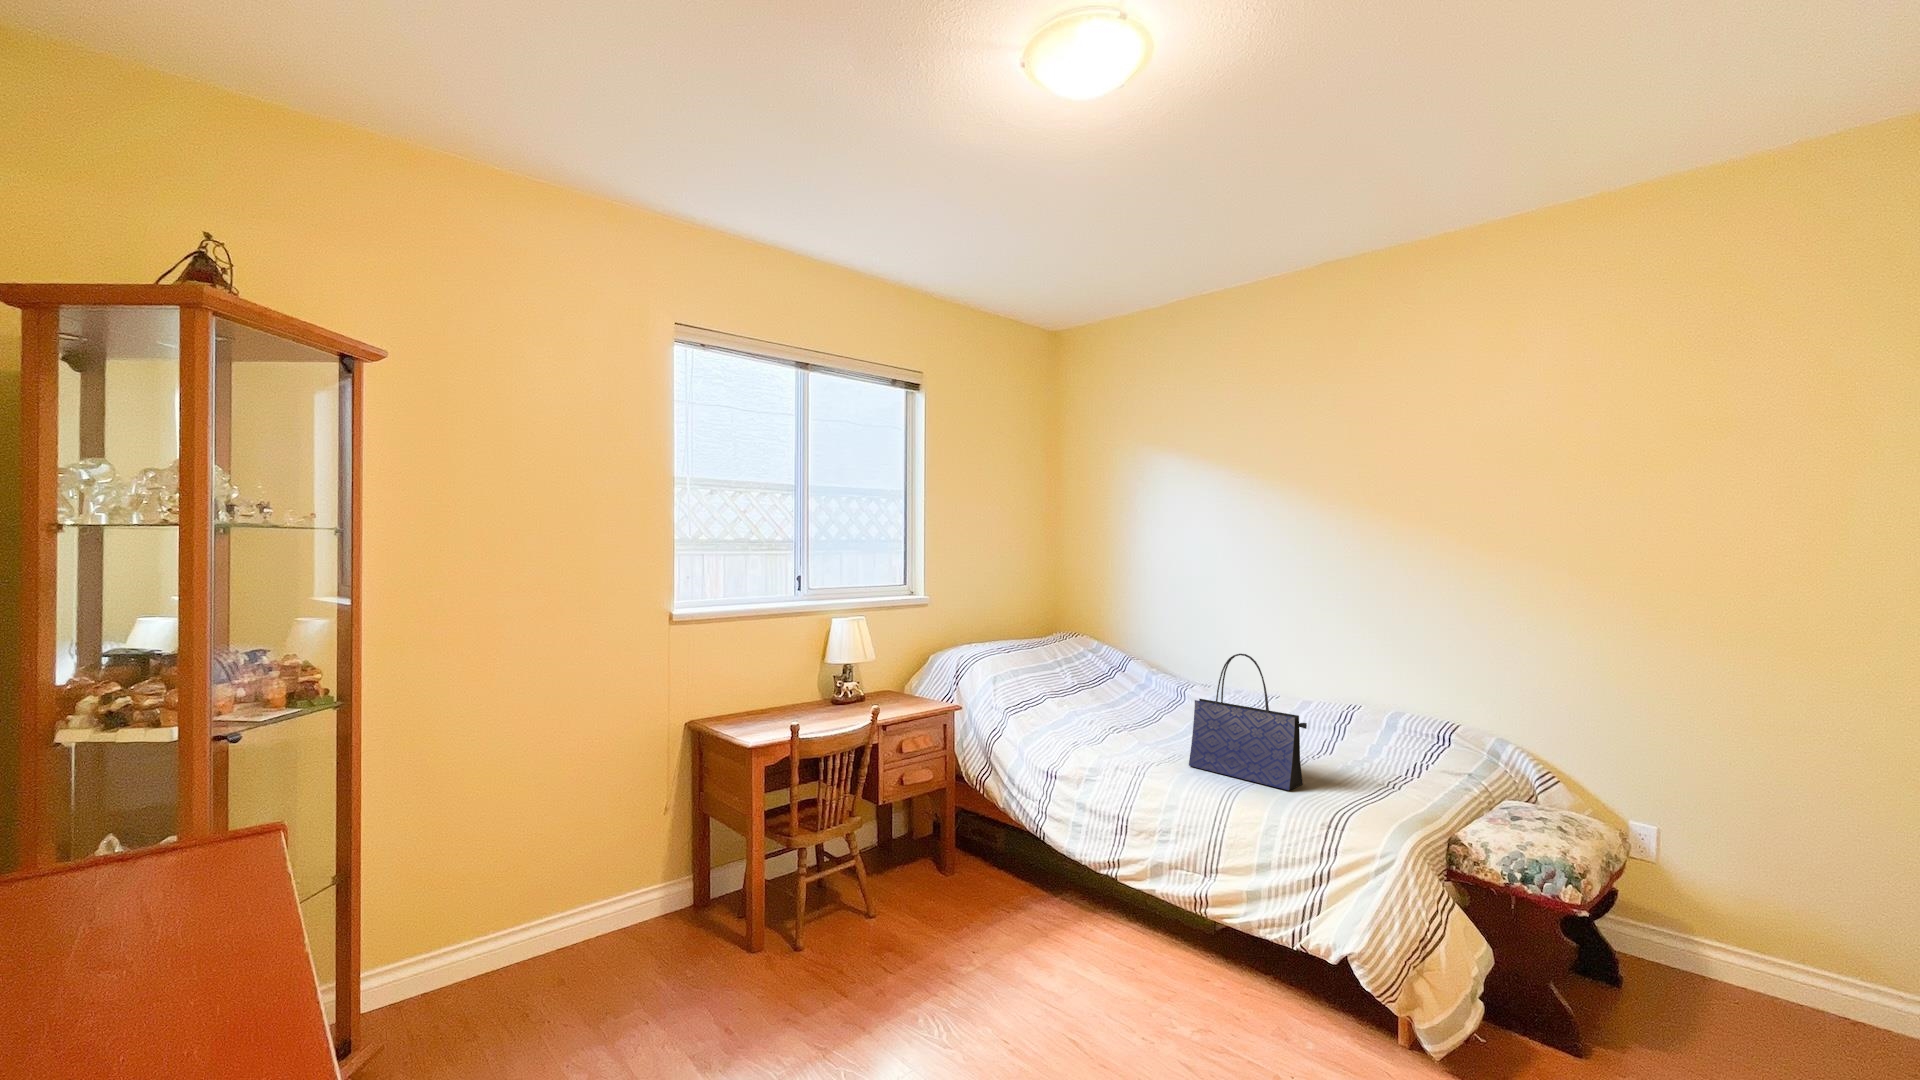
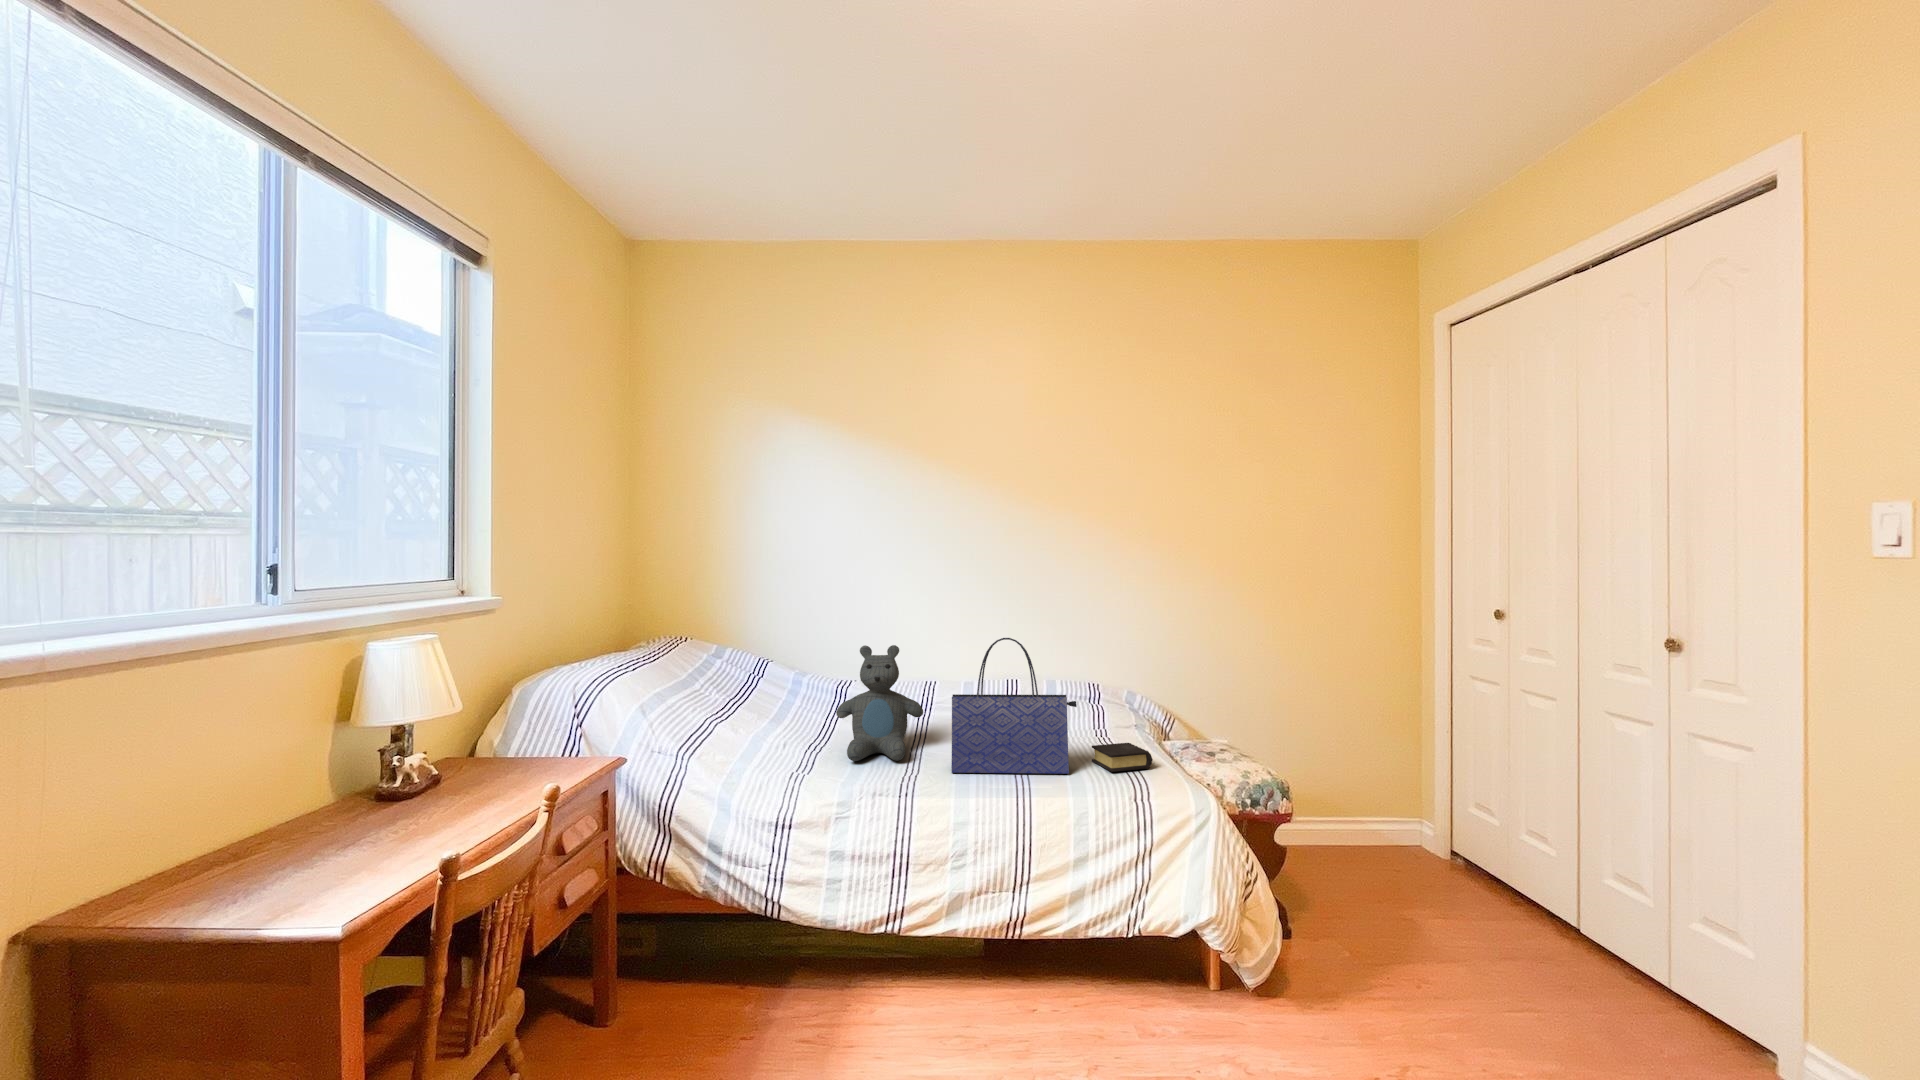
teddy bear: none [1122,647,1198,747] -> present [836,645,923,761]
book: none [1333,772,1388,806] -> present [1092,743,1153,772]

